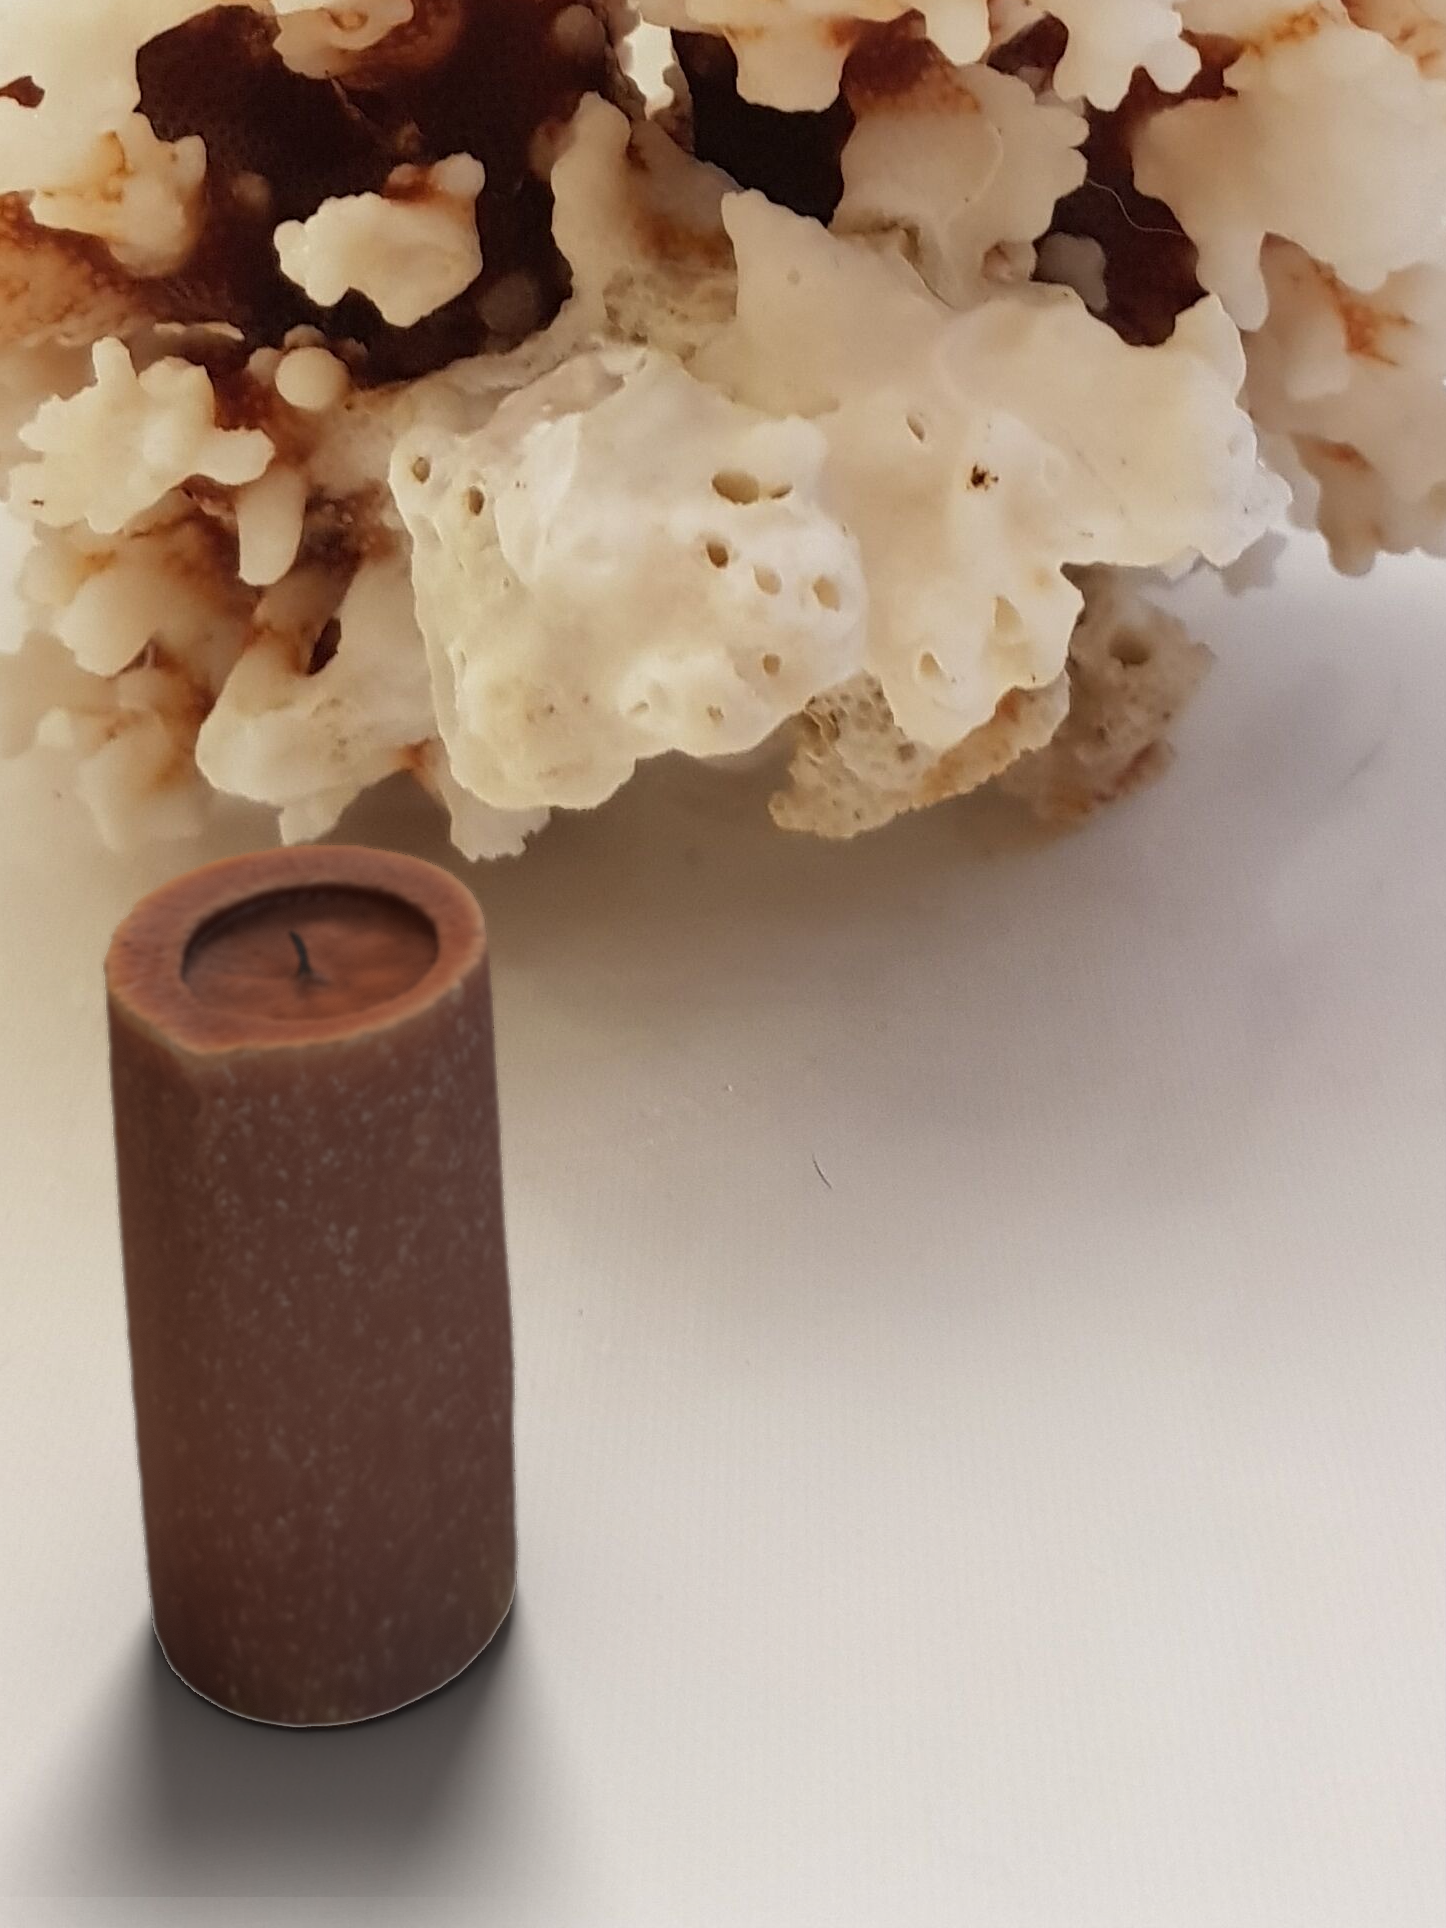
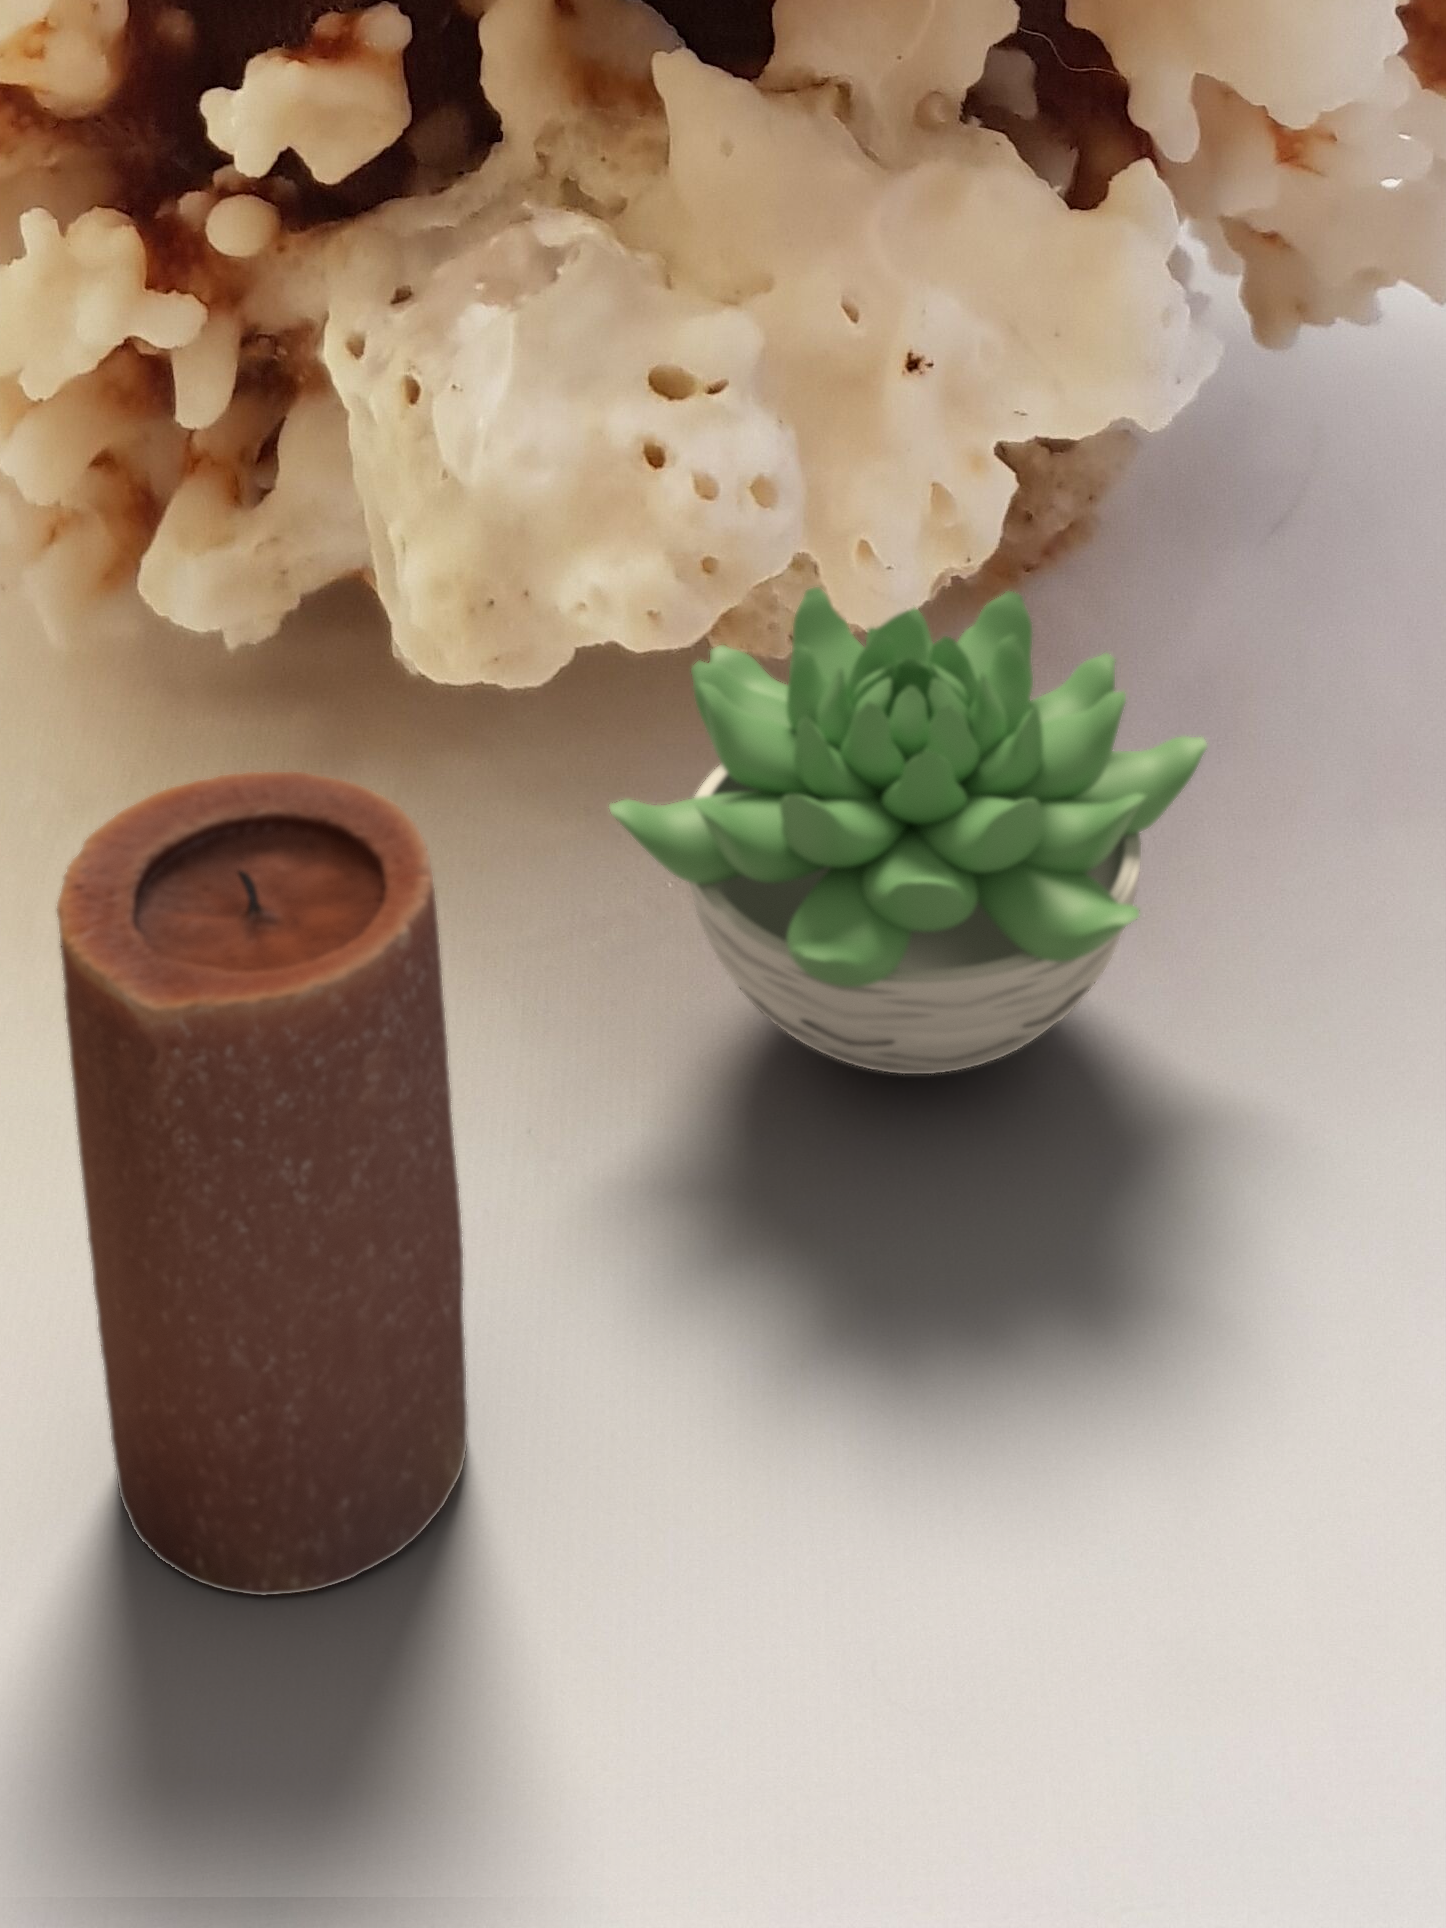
succulent plant: none [673,733,1287,1232] -> present [610,587,1207,1074]

